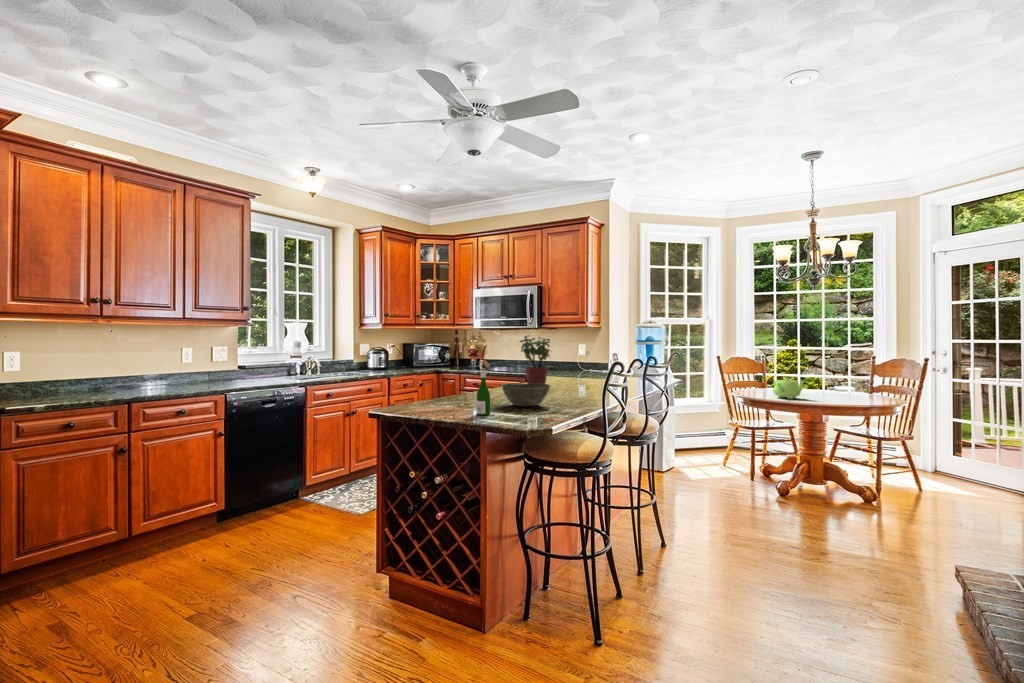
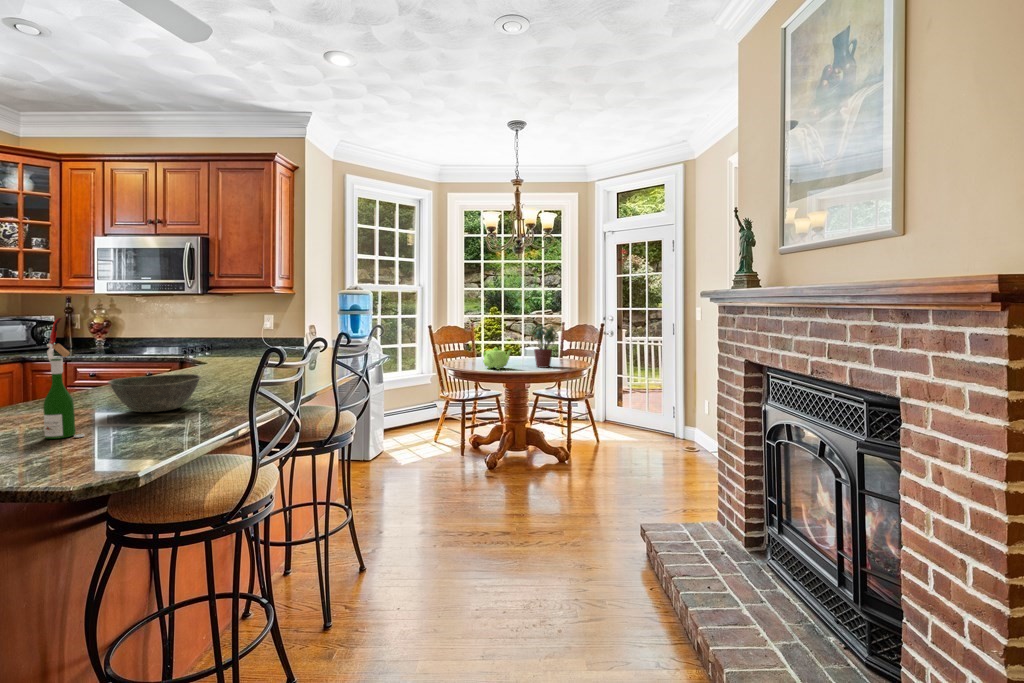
potted plant: present [520,335,550,384] -> present [531,324,557,368]

